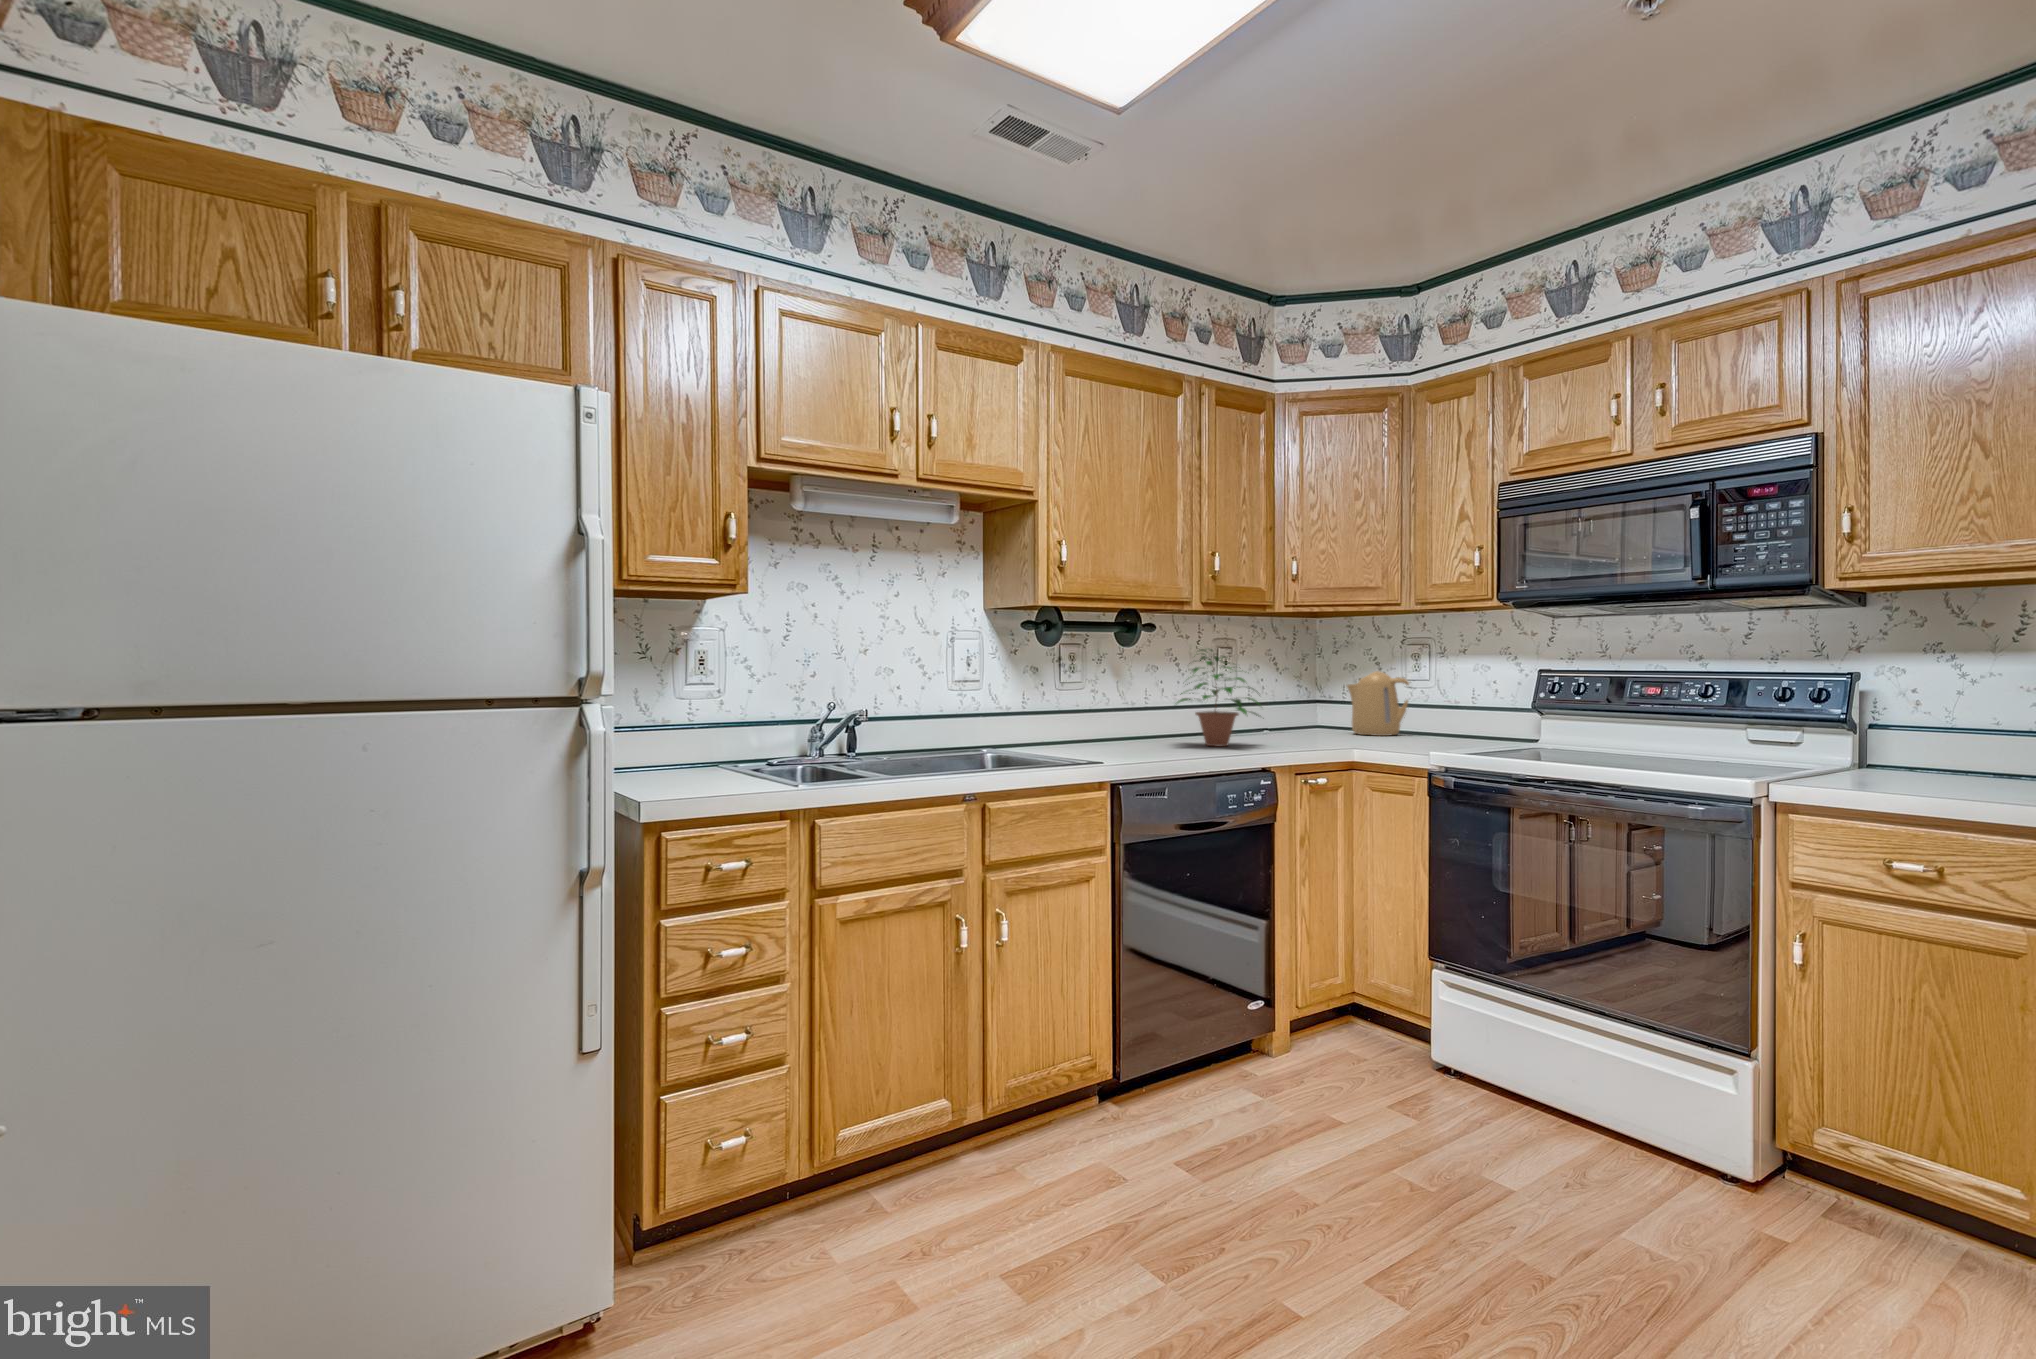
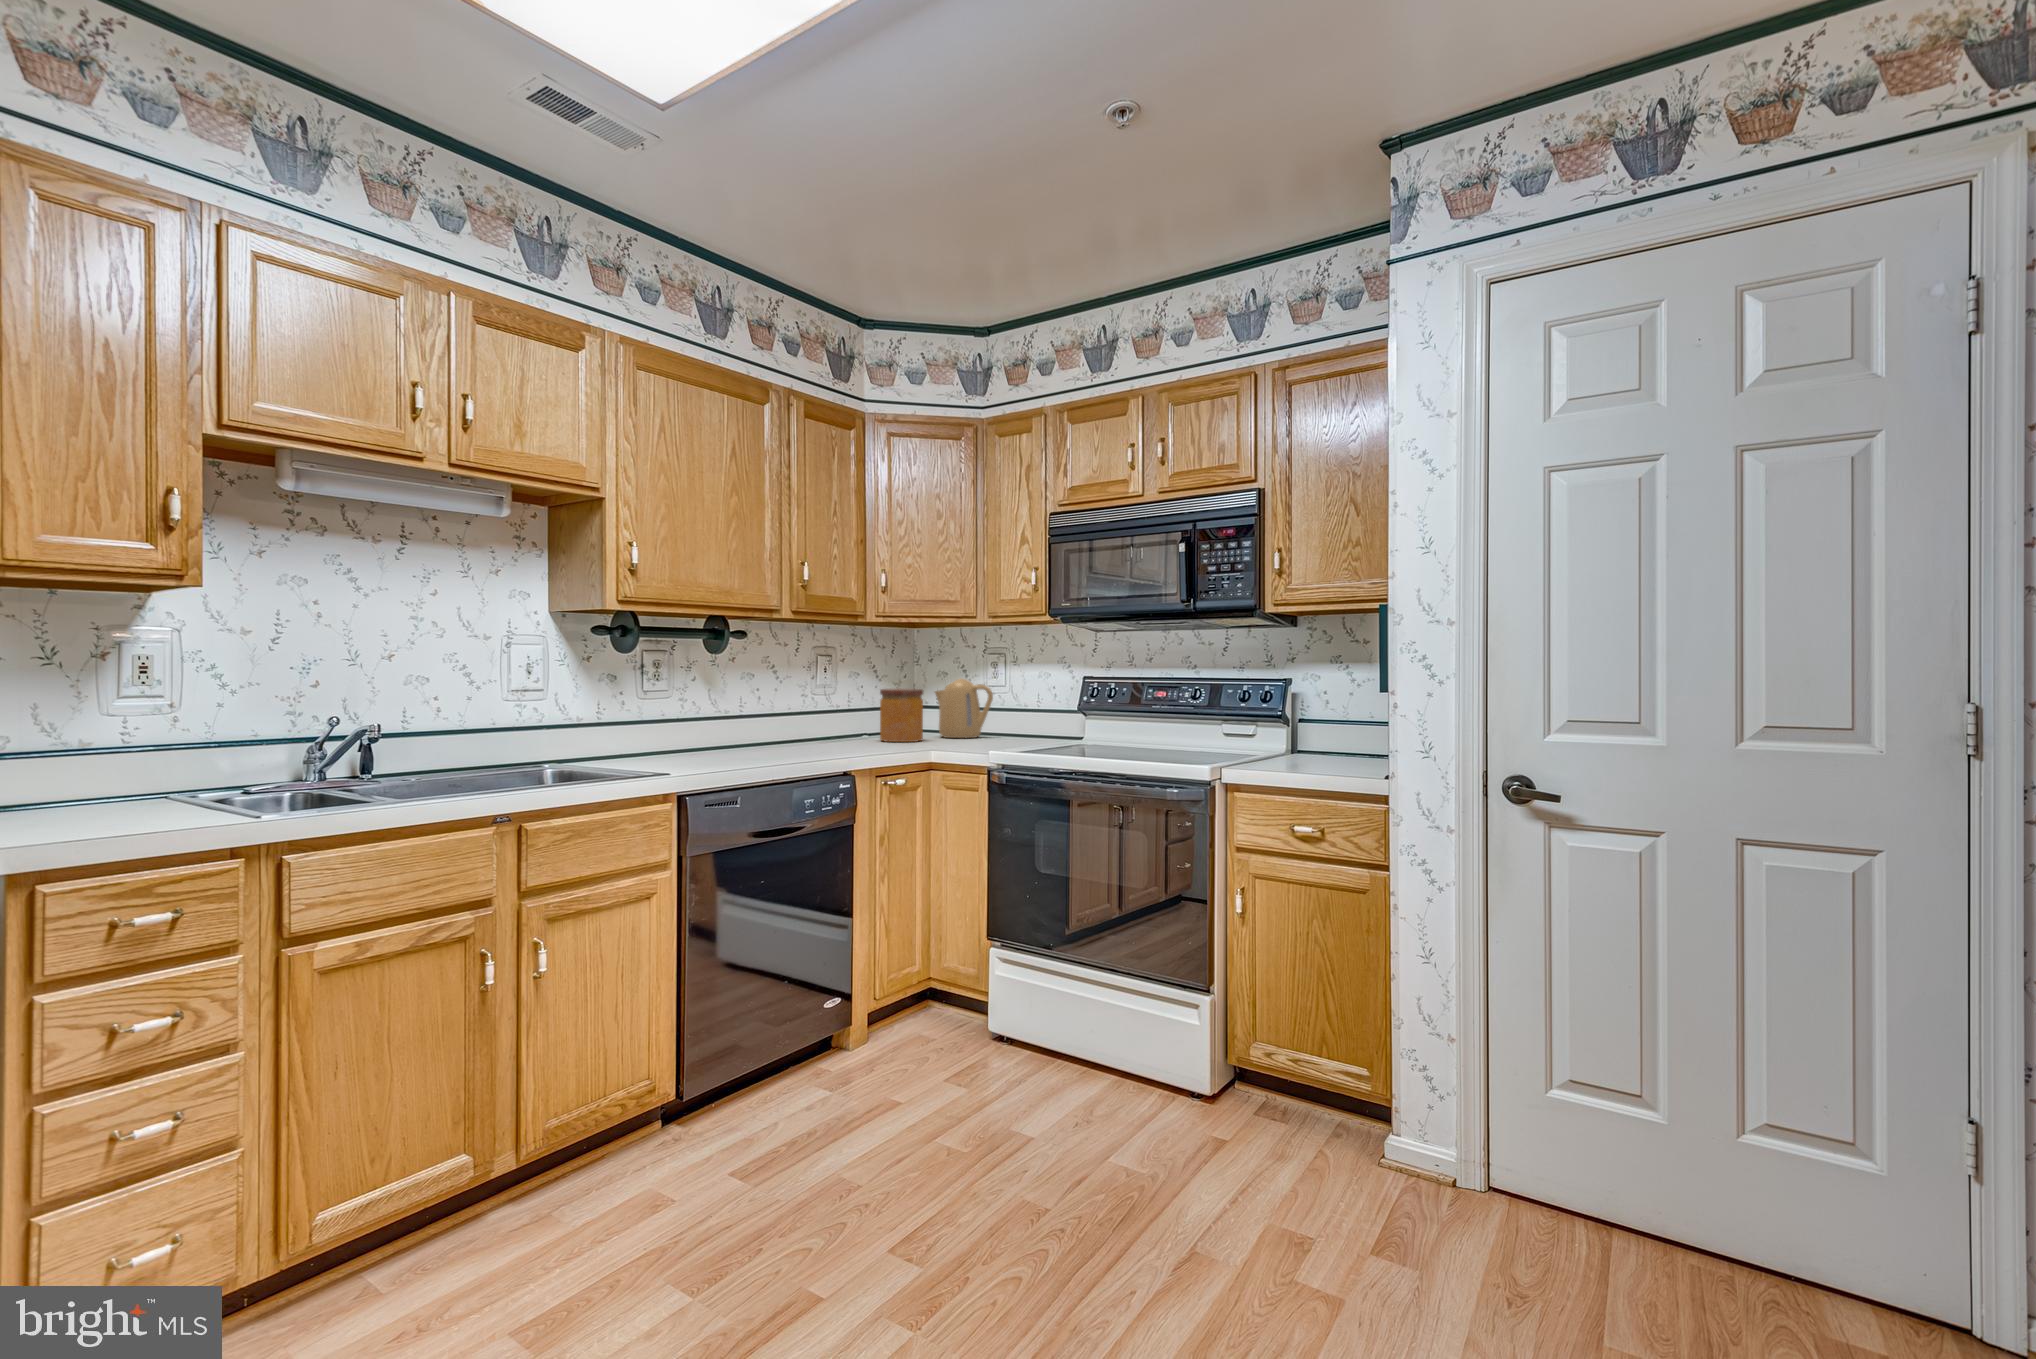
potted plant: present [1177,649,1259,746] -> none [756,656,851,753]
jar: none [1290,682,1337,738] -> present [880,688,923,742]

